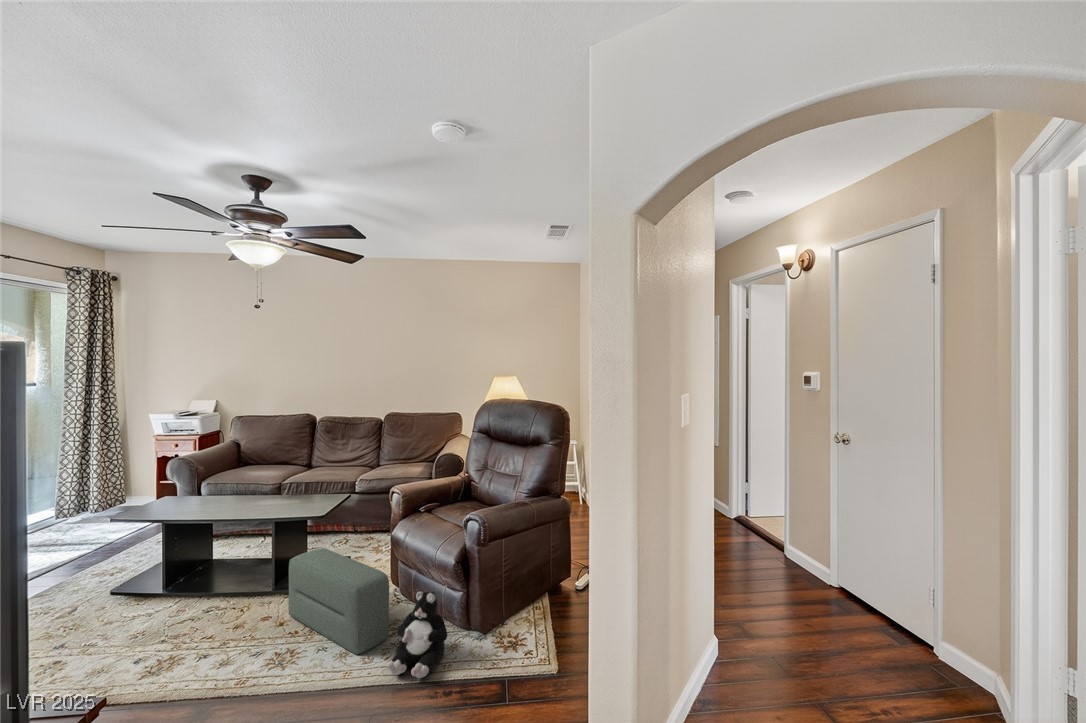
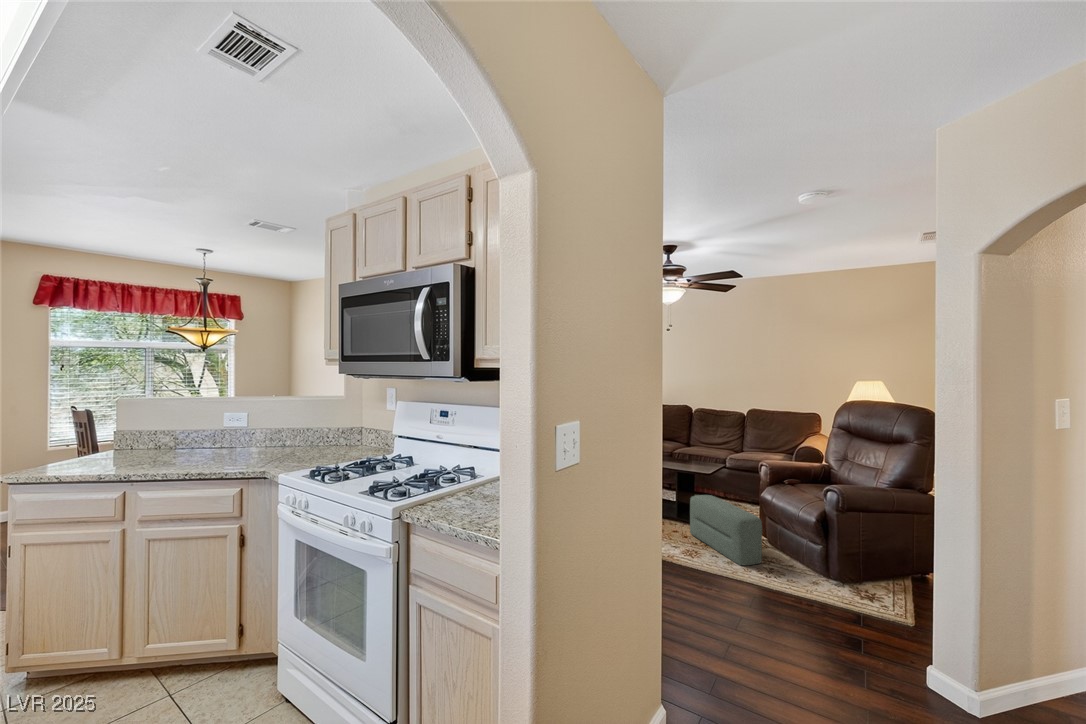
plush toy: present [388,590,447,678] -> none [764,533,810,589]

